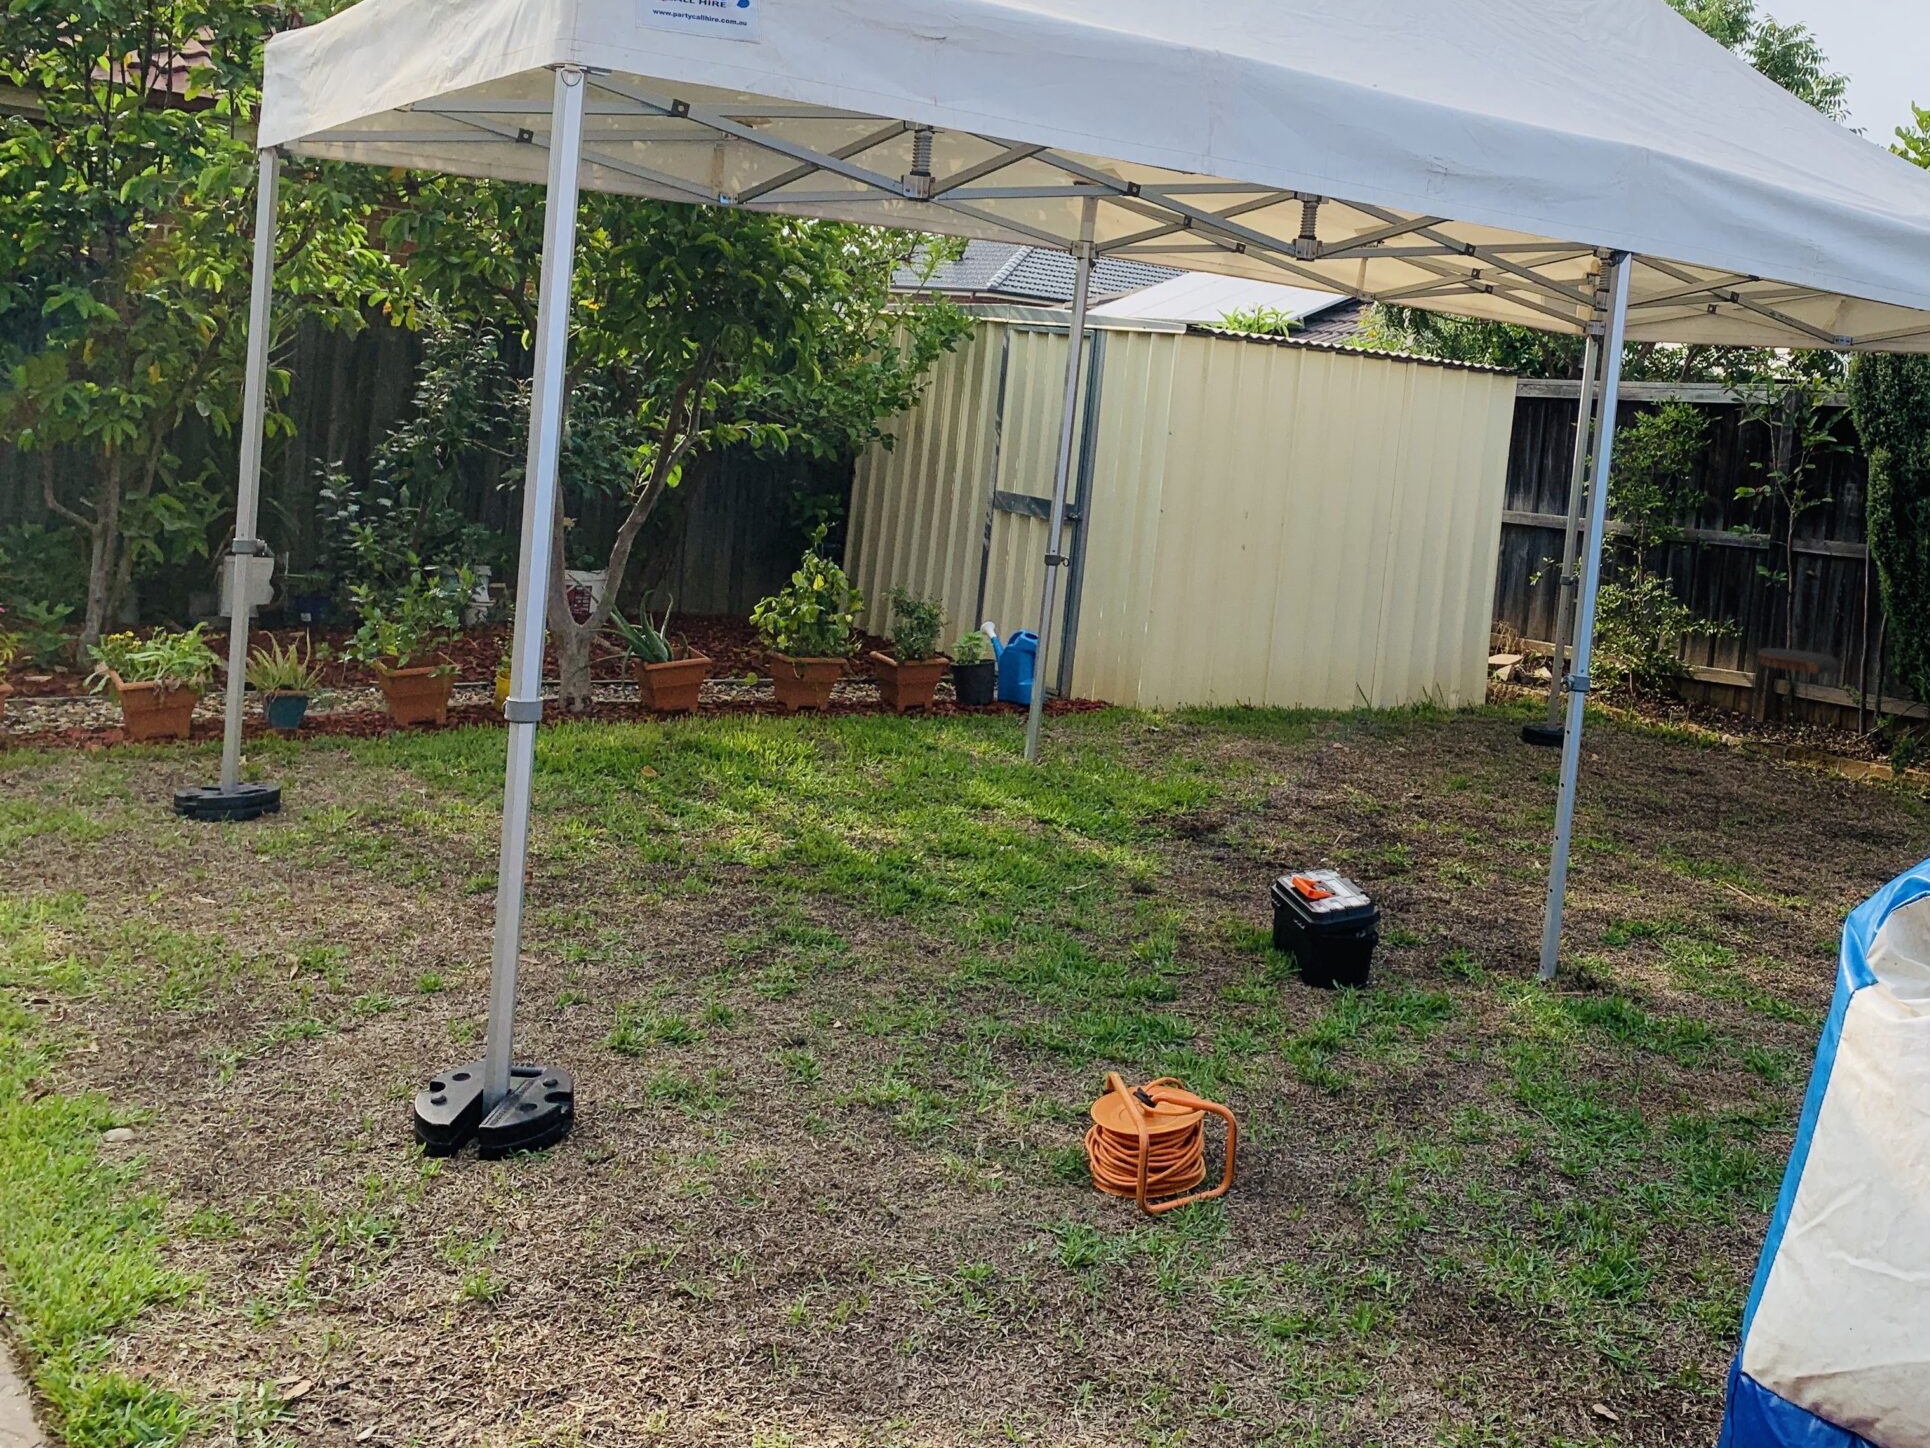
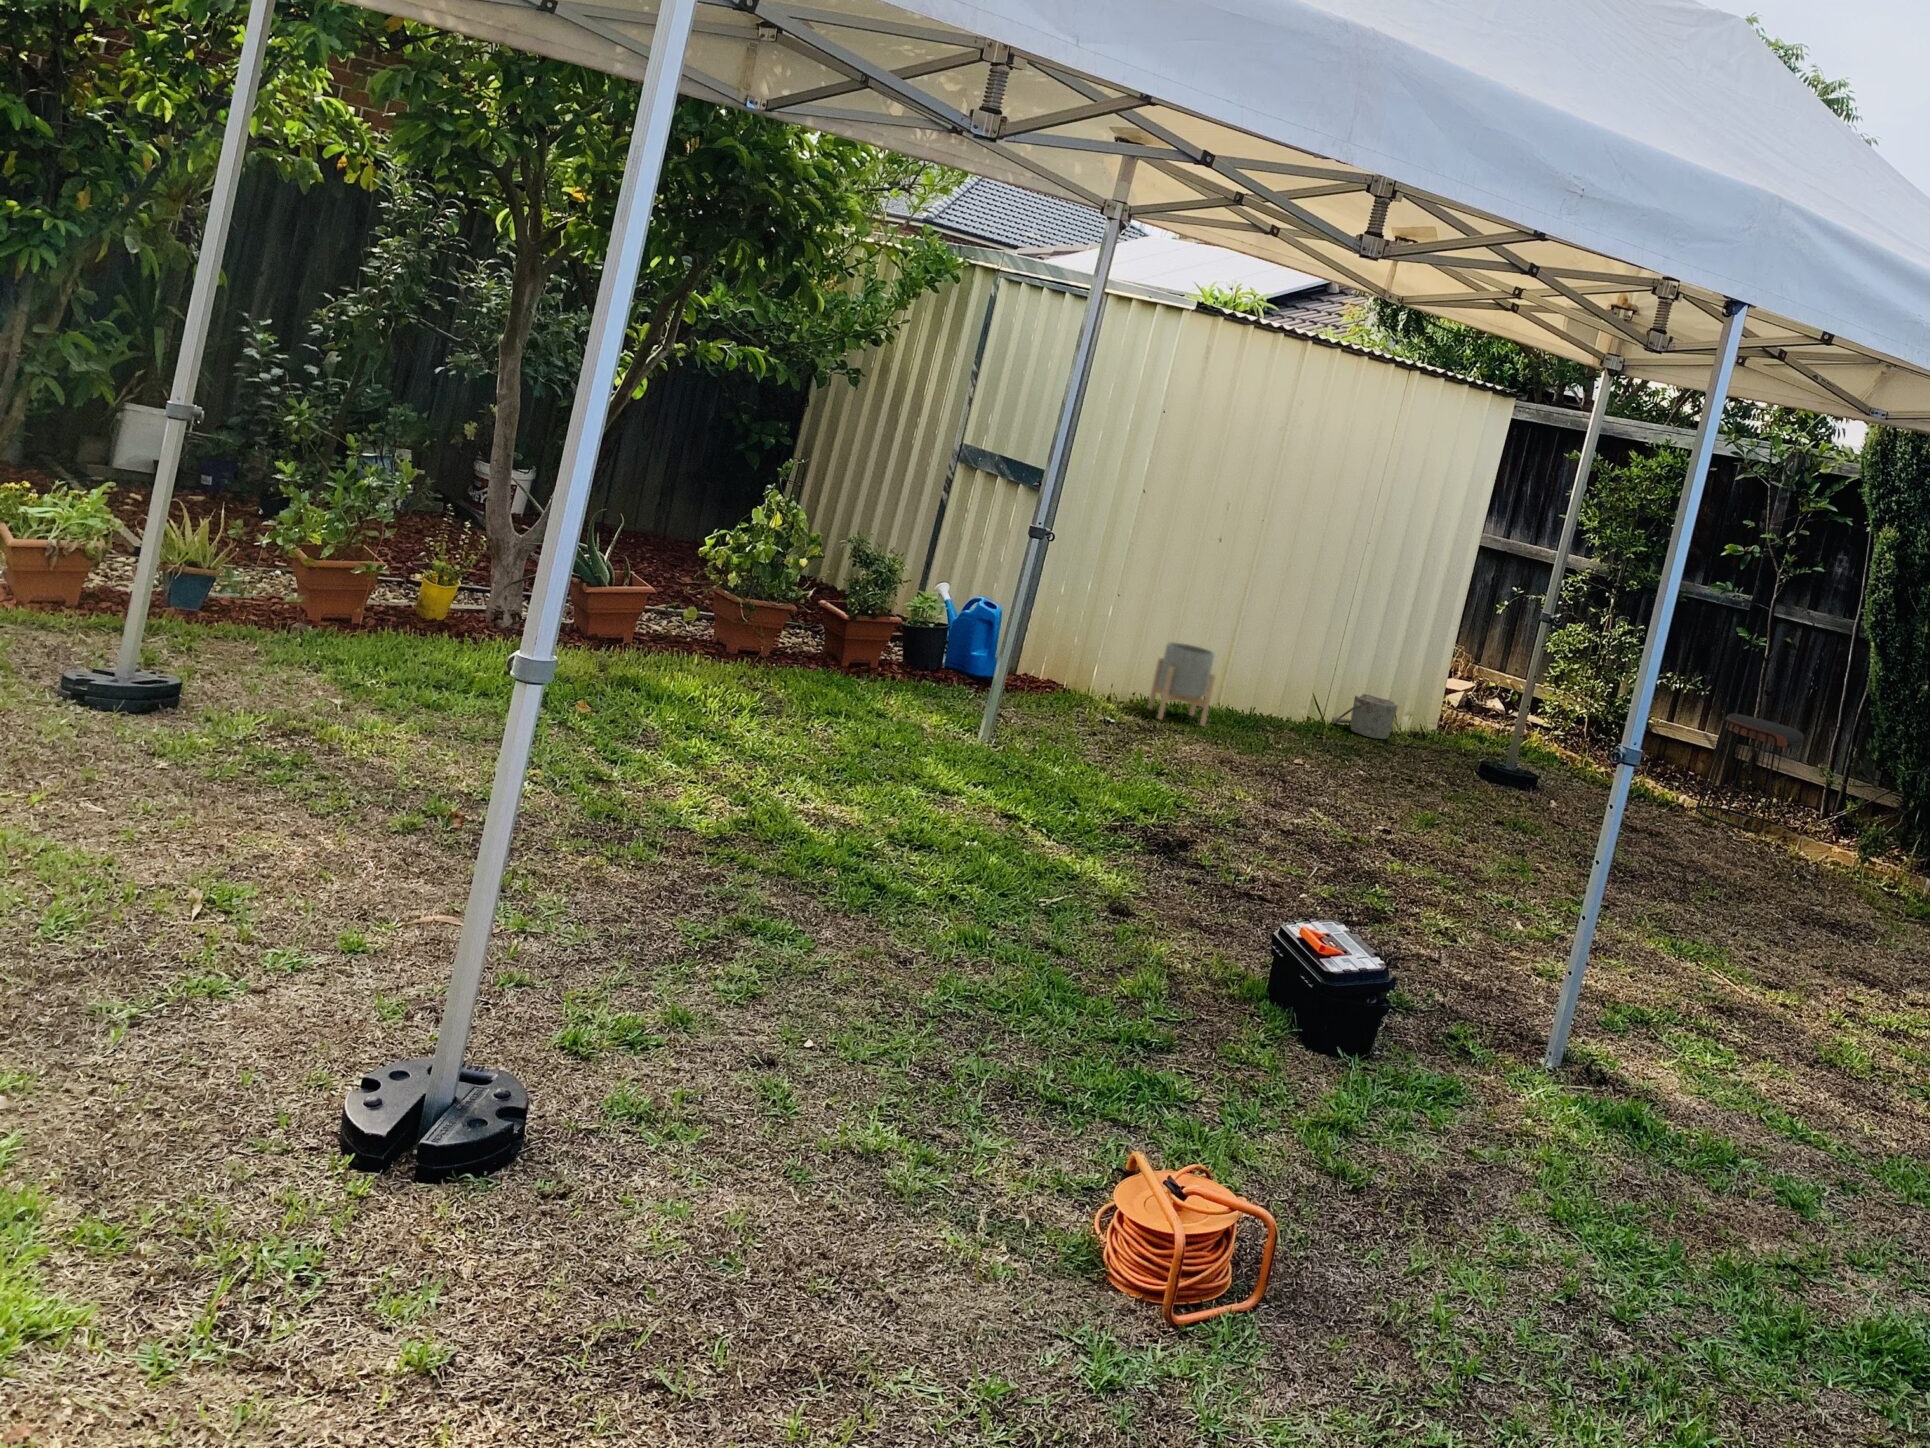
planter: none [1190,649,1250,725] -> present [1148,642,1216,726]
bucket: none [1375,676,1436,717] -> present [1332,694,1398,739]

